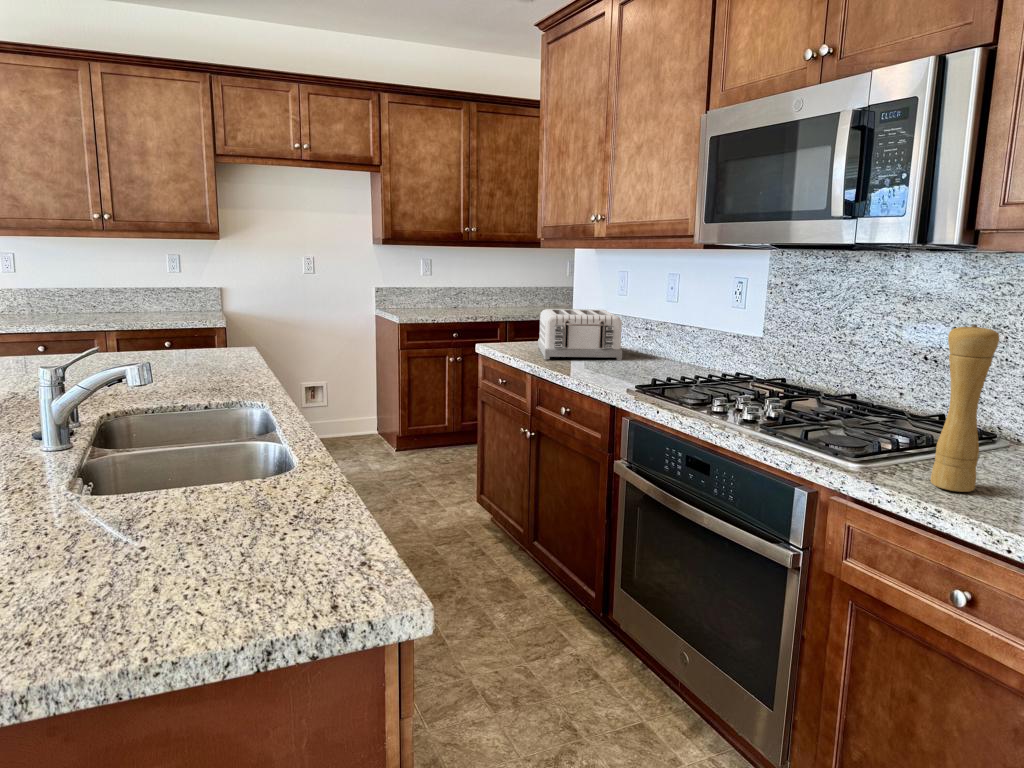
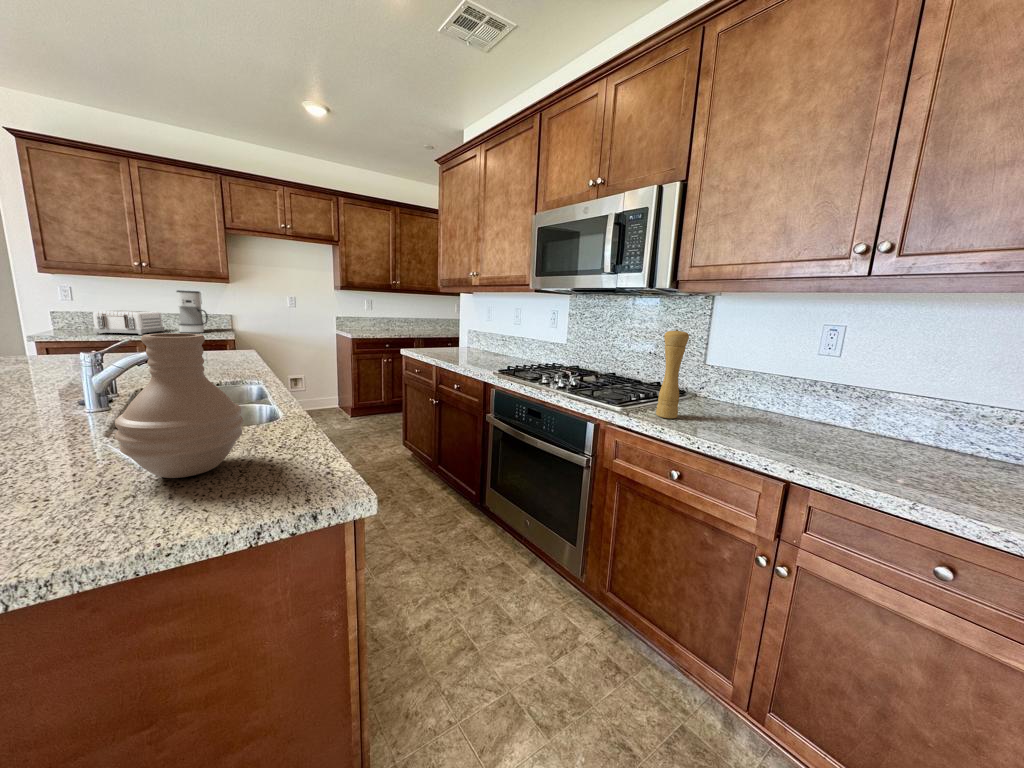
coffee maker: none [149,255,189,318] -> present [177,290,208,333]
toaster: present [538,309,622,360] -> present [93,310,164,335]
vase: none [90,352,246,560] -> present [115,333,244,478]

